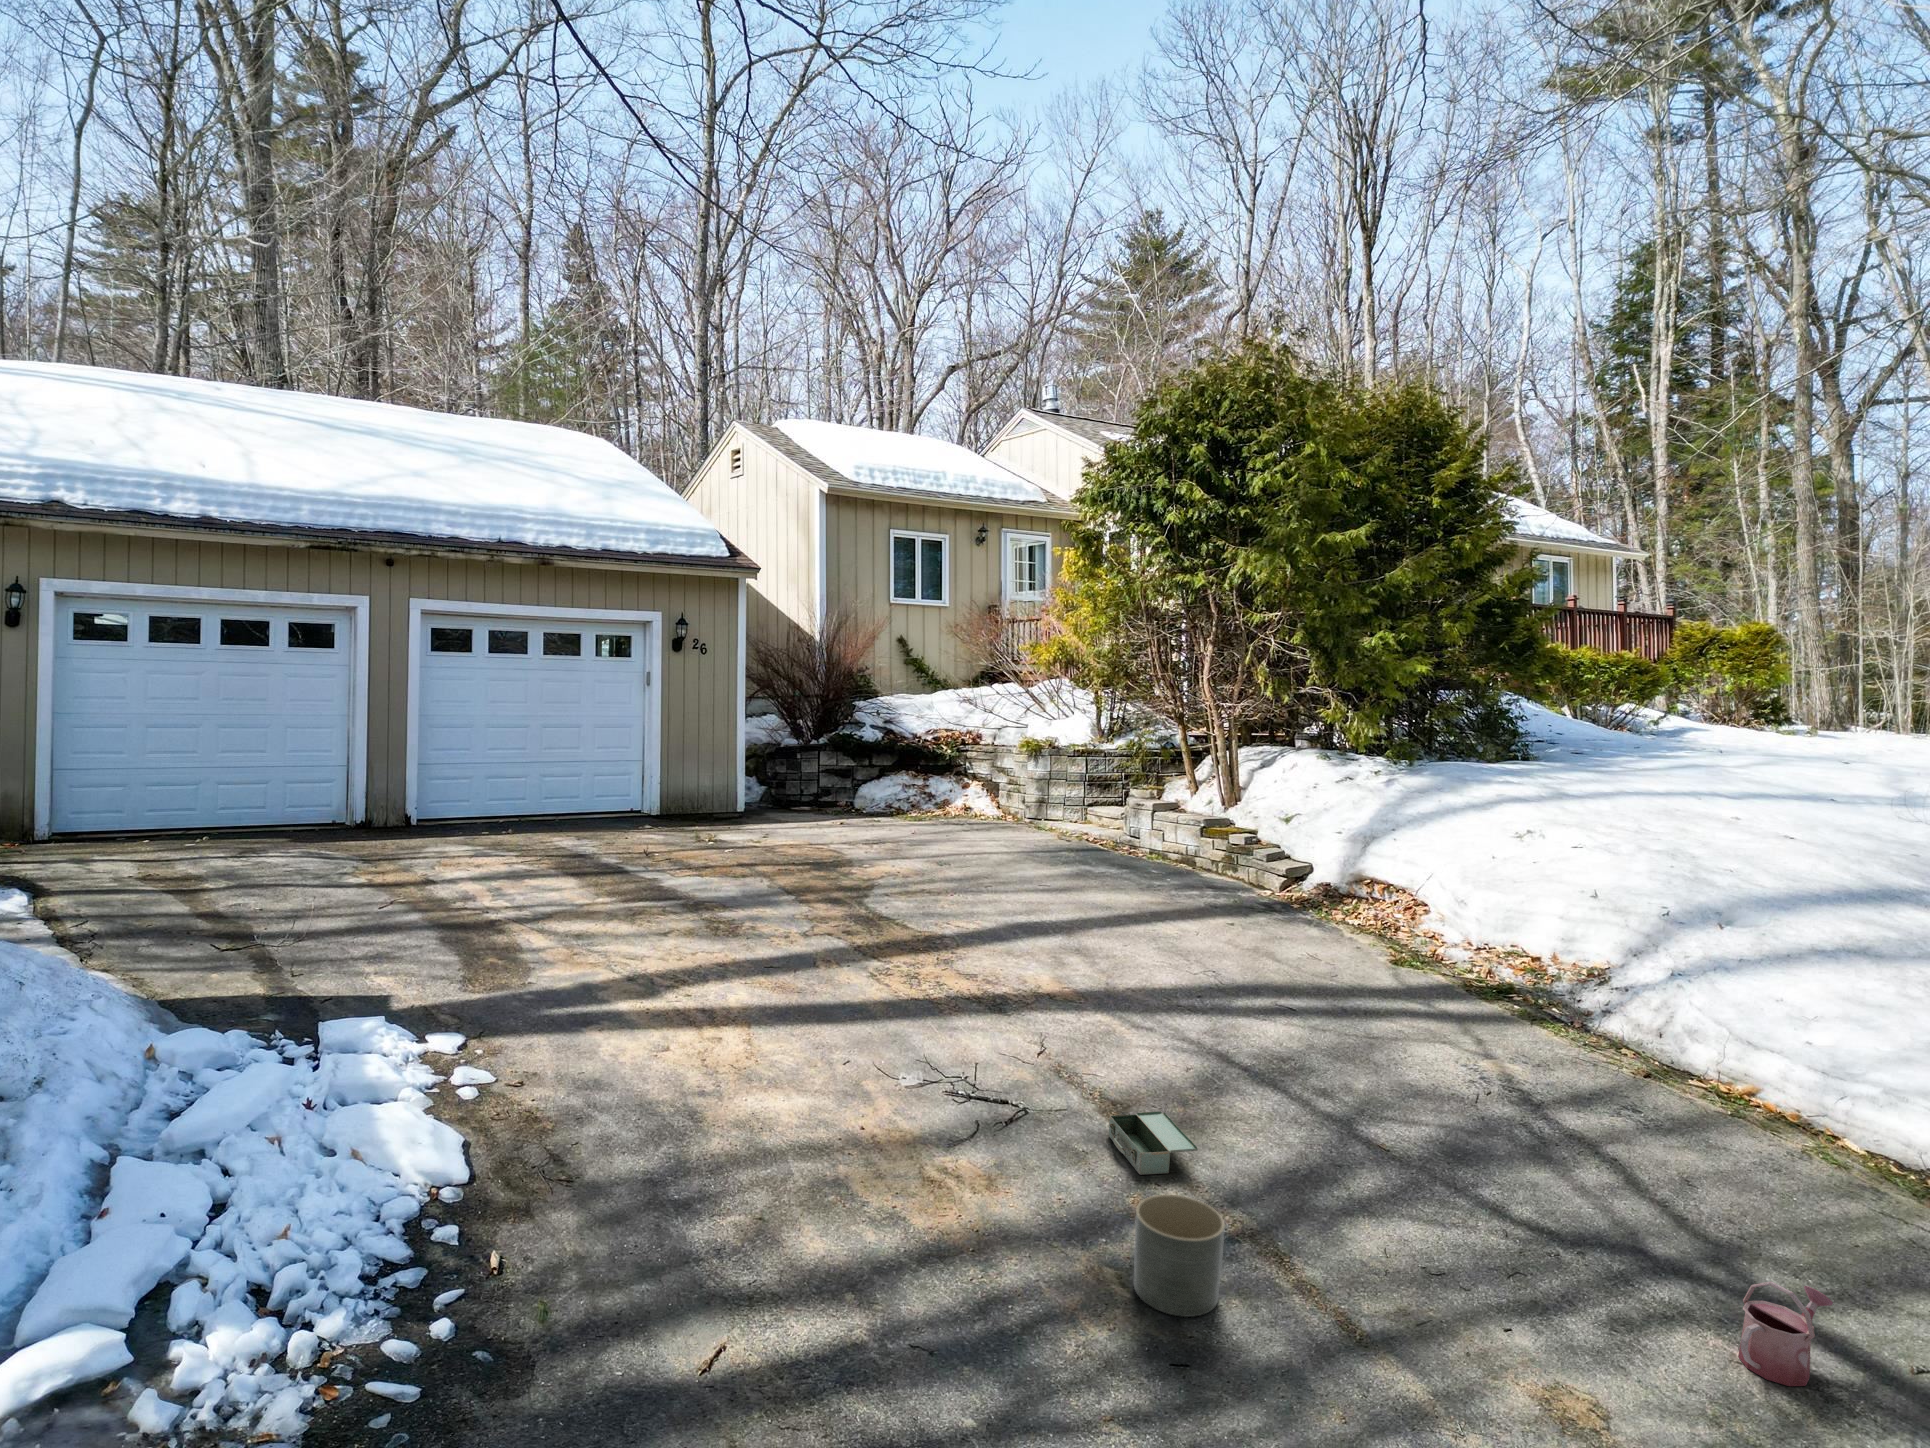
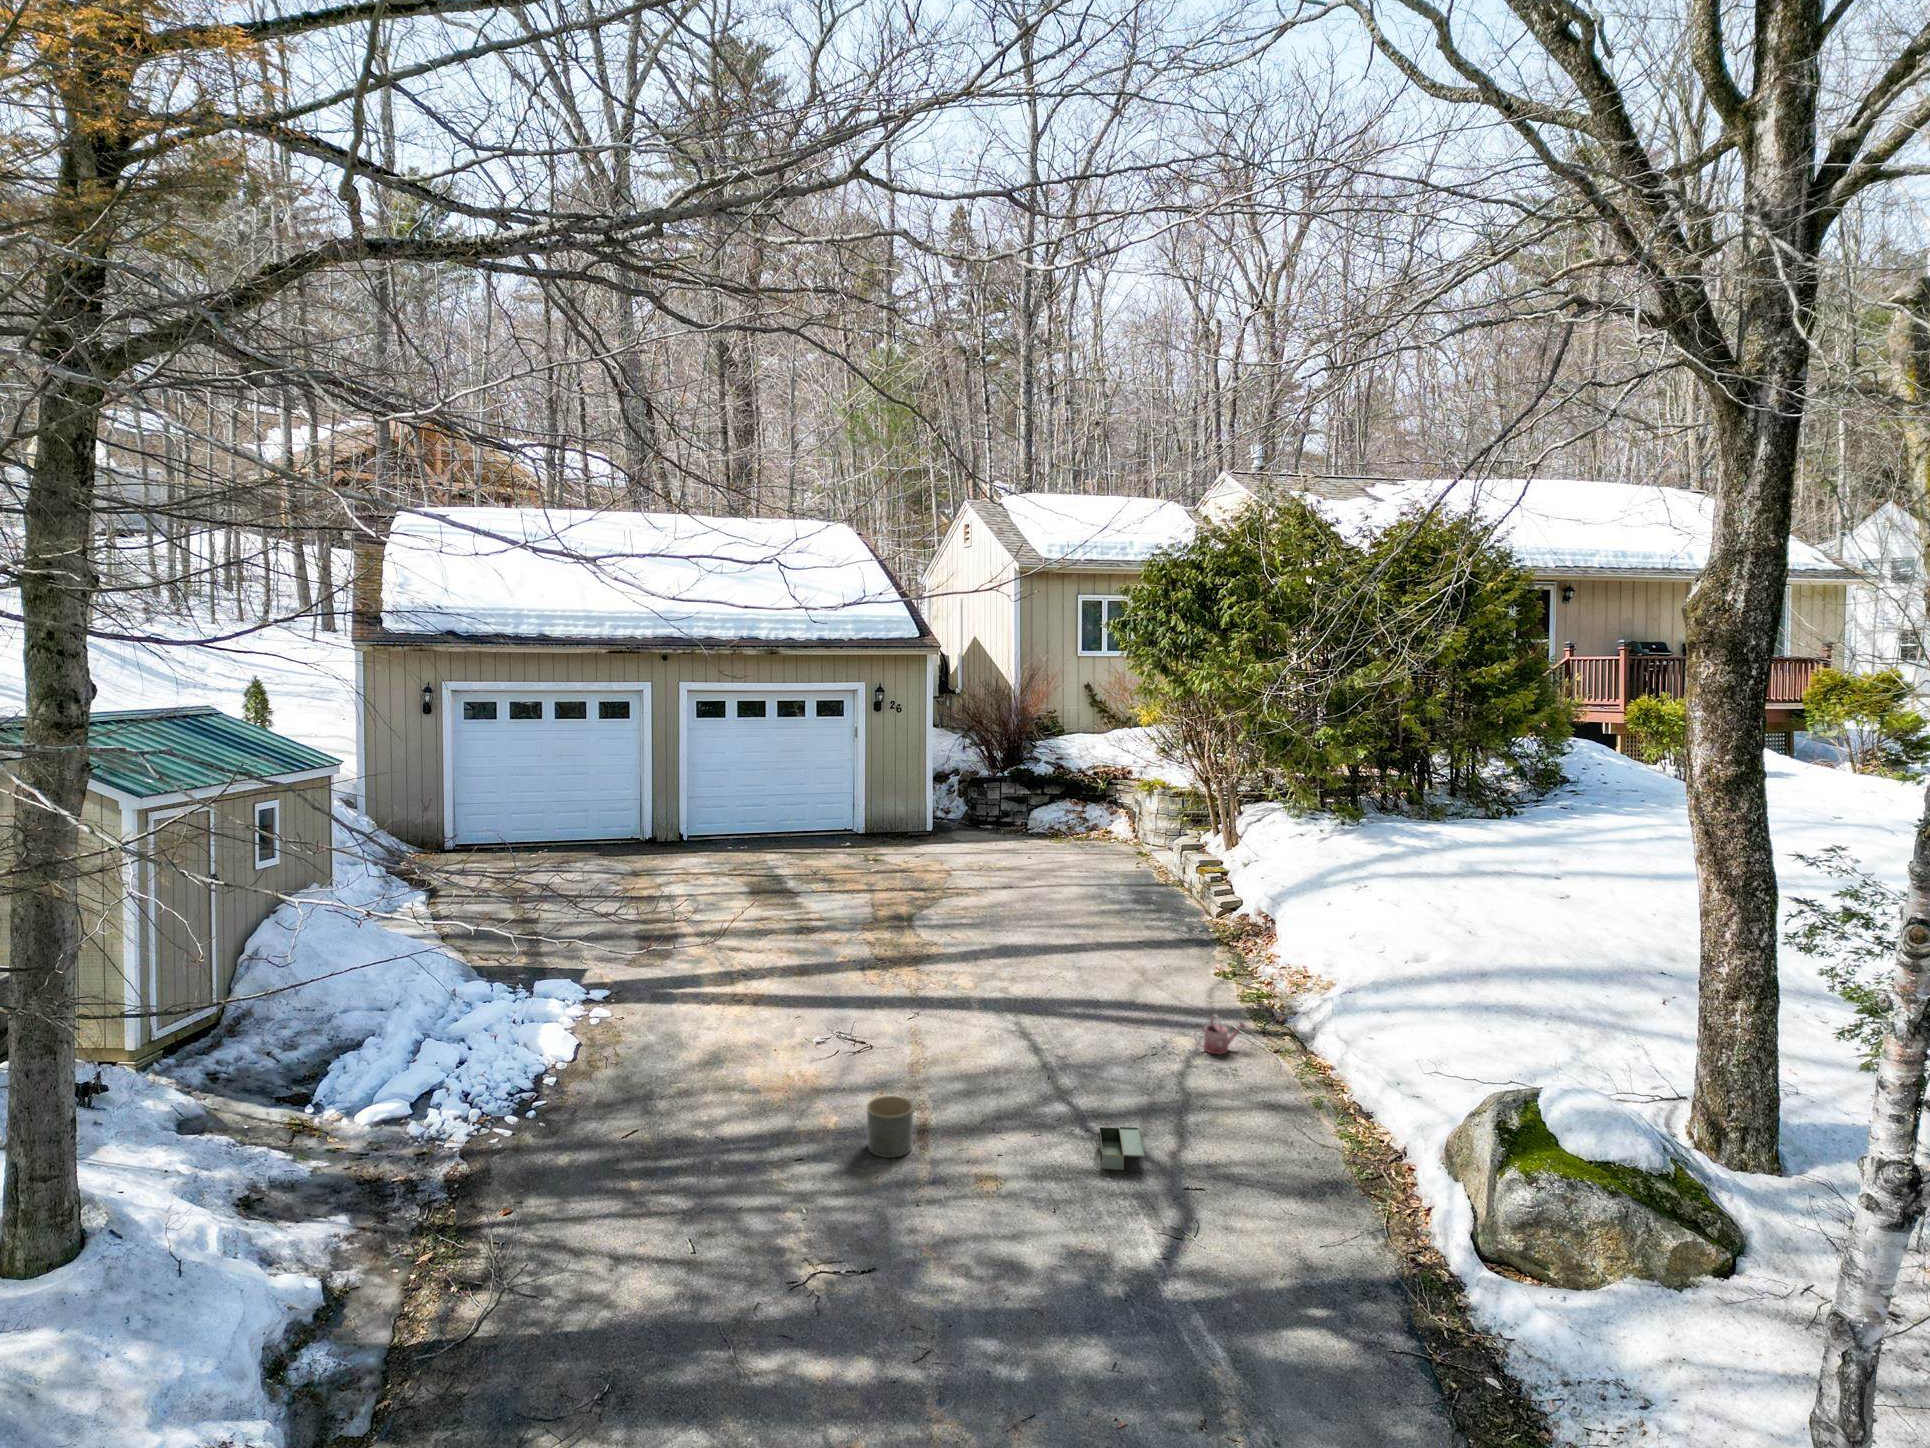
toolbox: present [1109,1111,1198,1175] -> present [1095,1127,1145,1170]
watering can: present [1738,1281,1833,1386] -> present [1194,1015,1246,1055]

